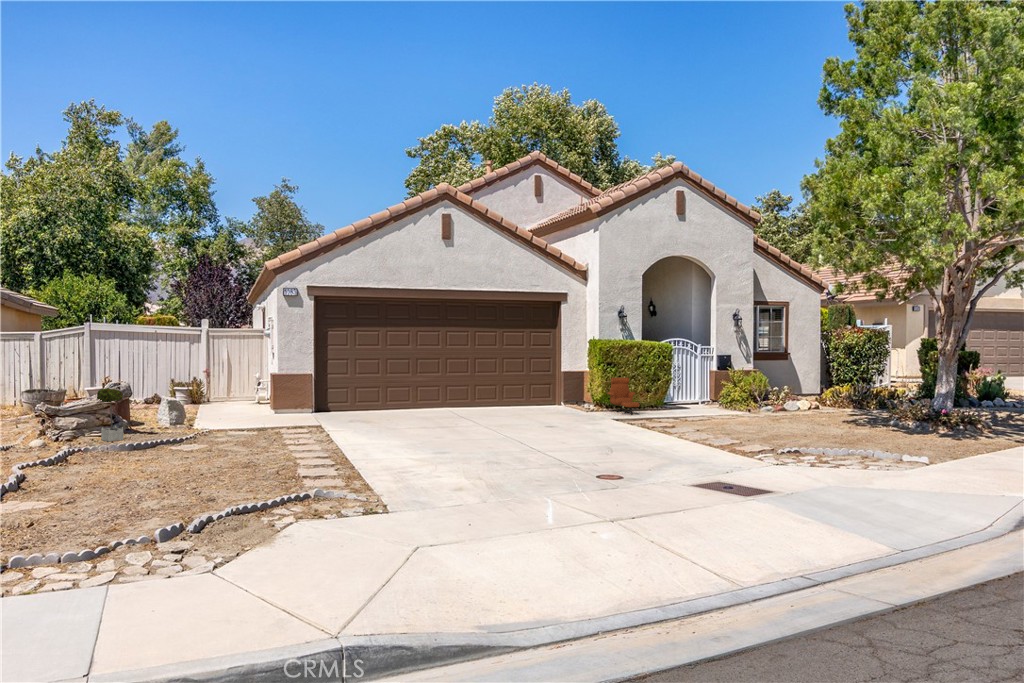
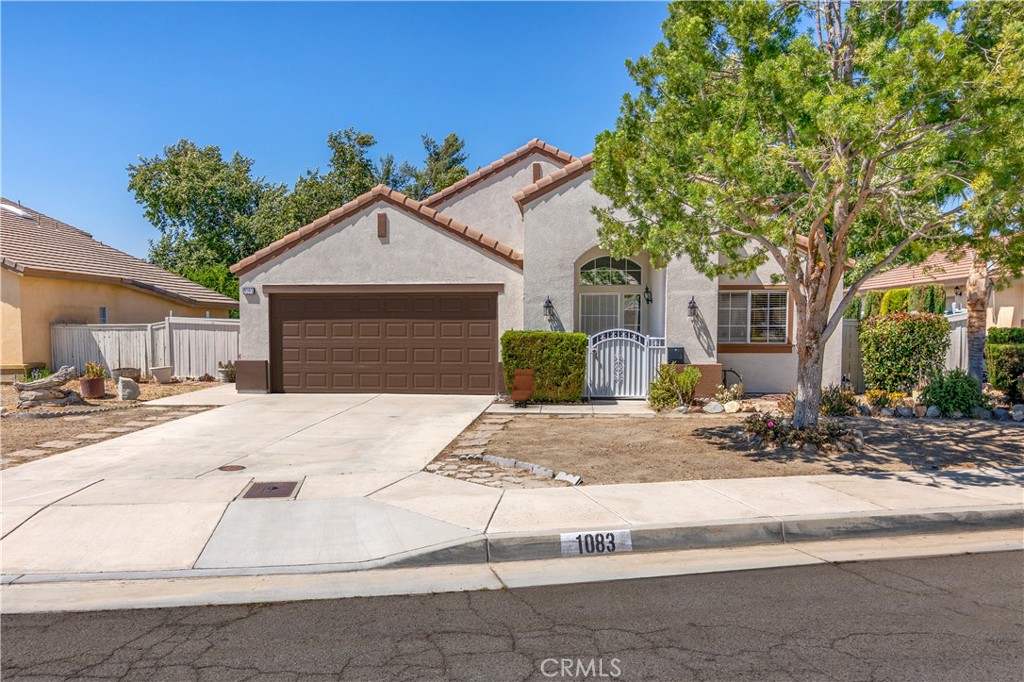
potted tree: present [97,388,123,442] -> none [26,365,47,406]

